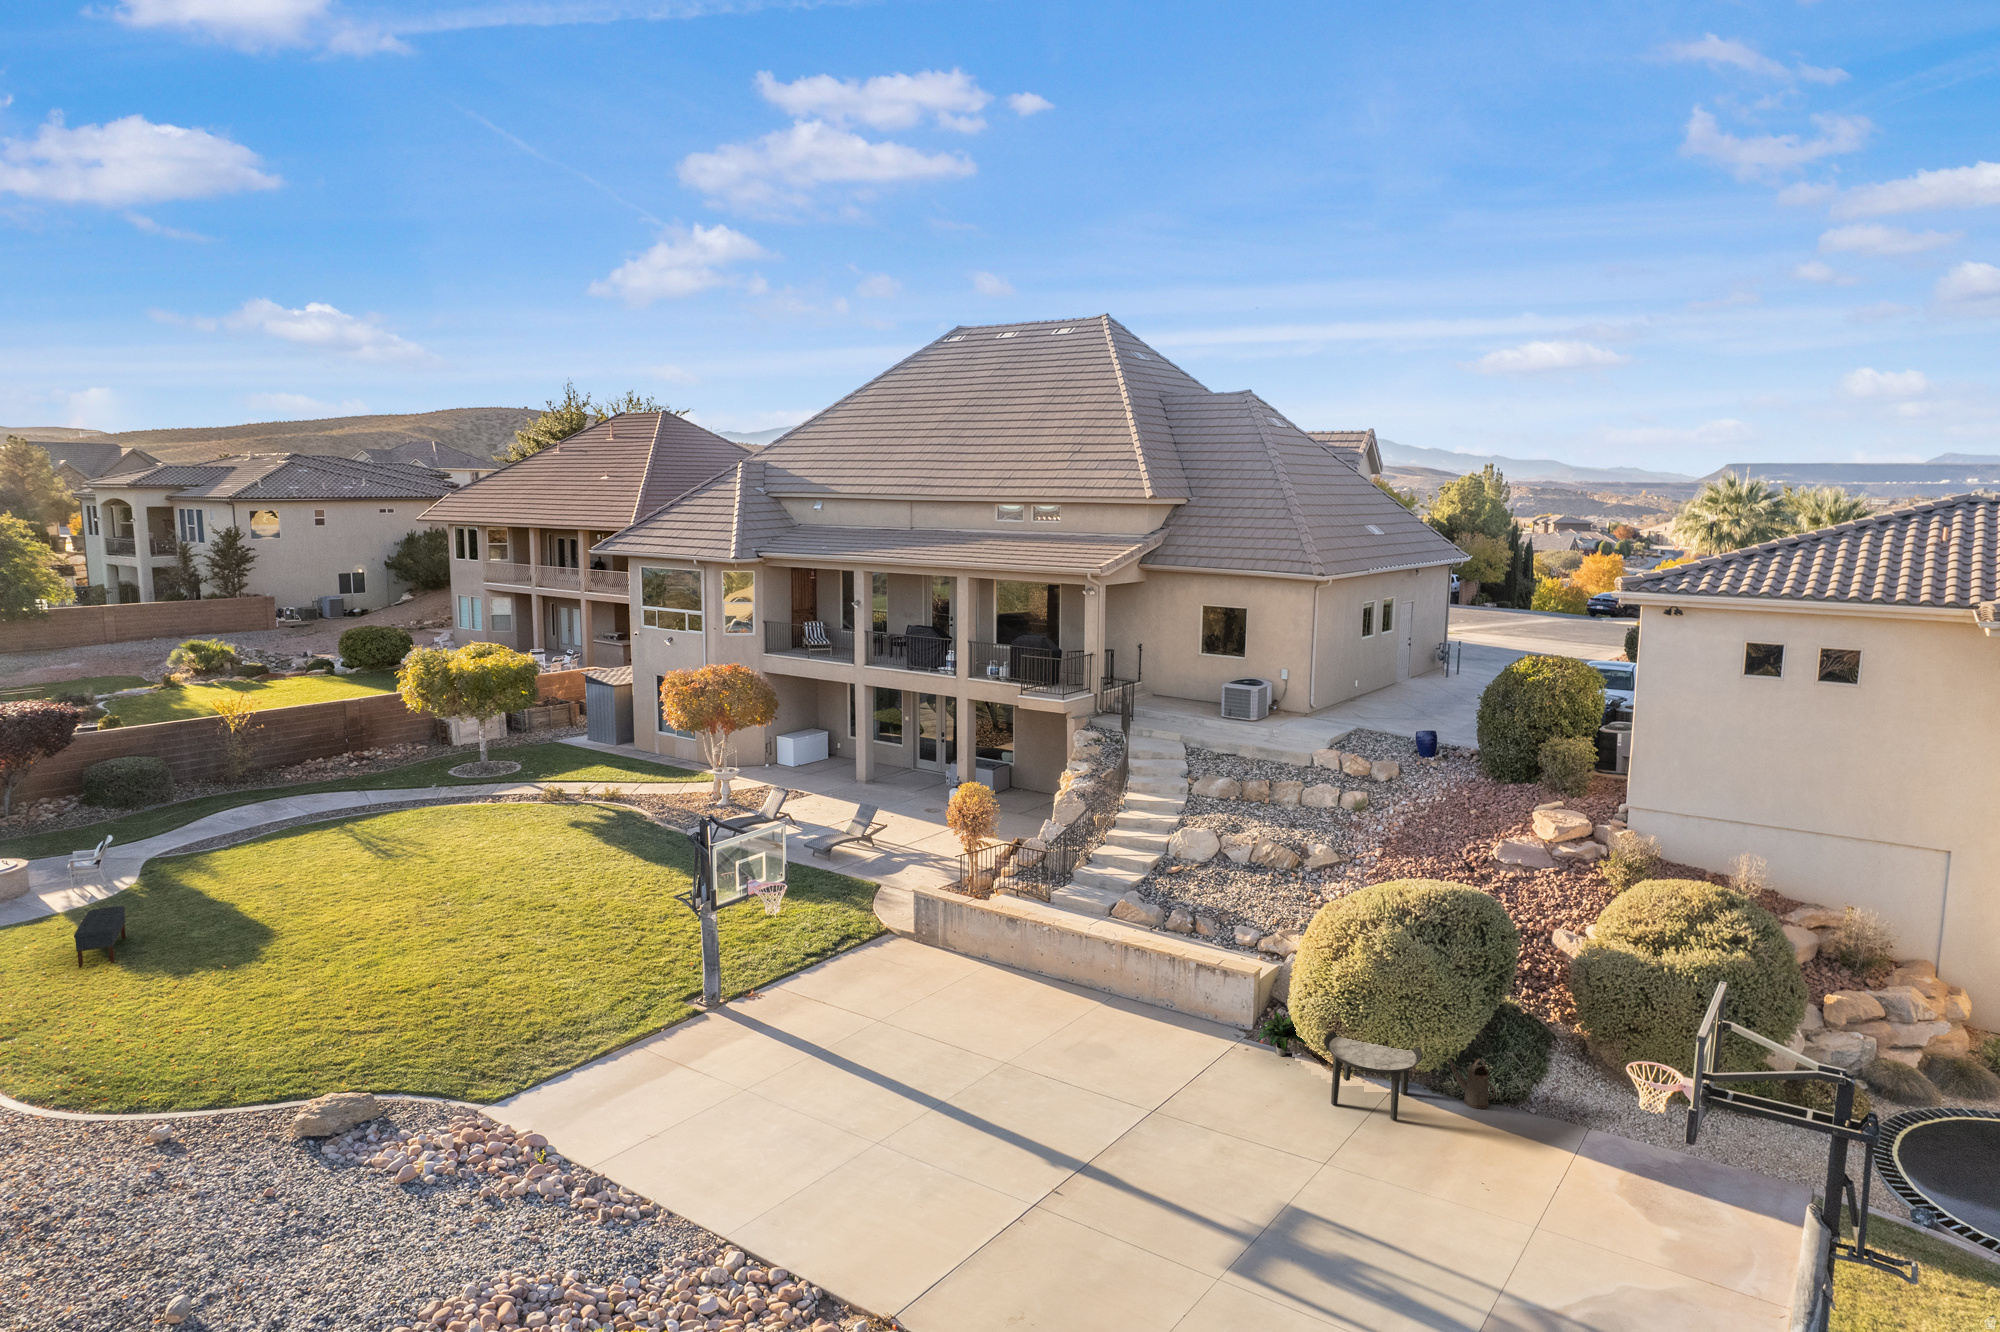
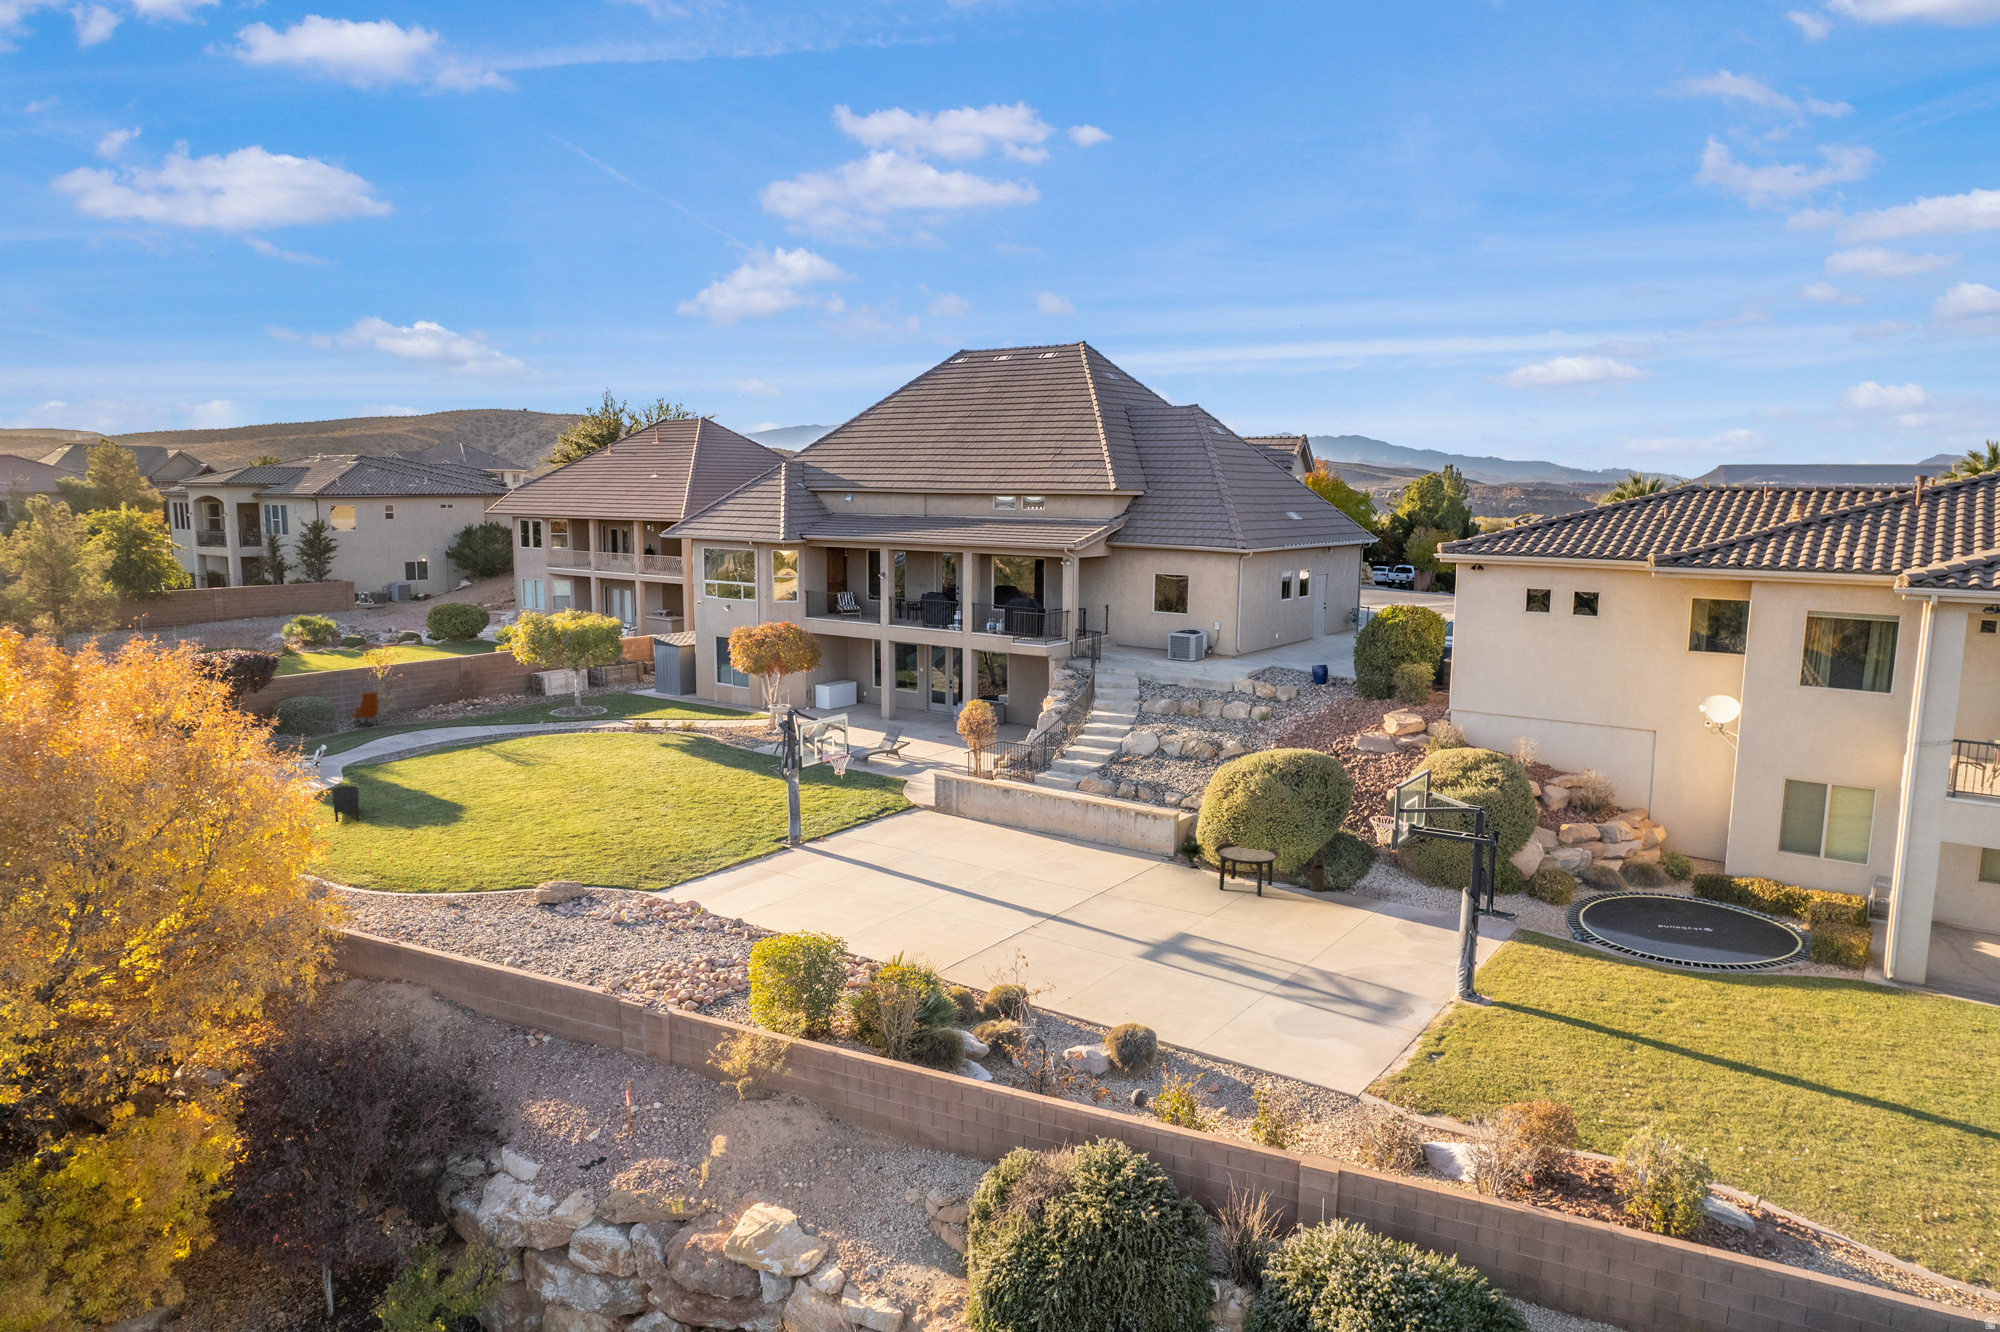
lounge chair: none [192,749,229,793] -> present [351,692,378,725]

